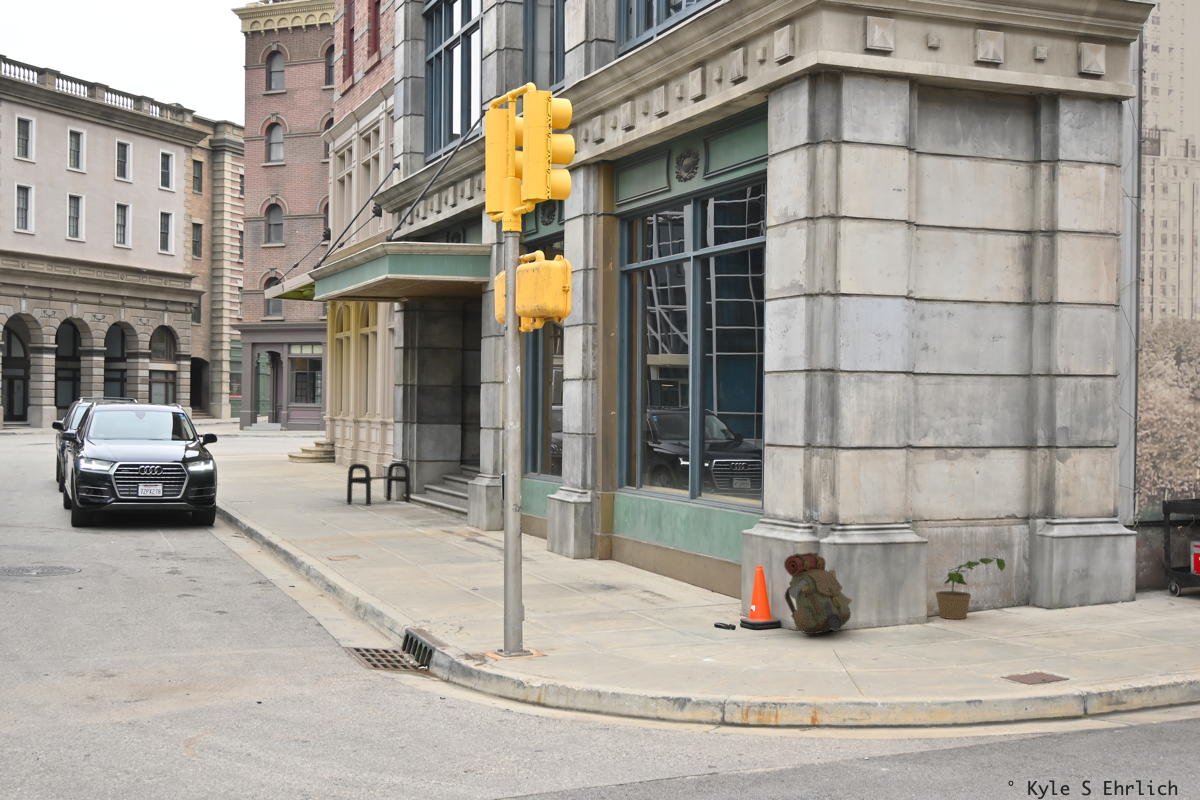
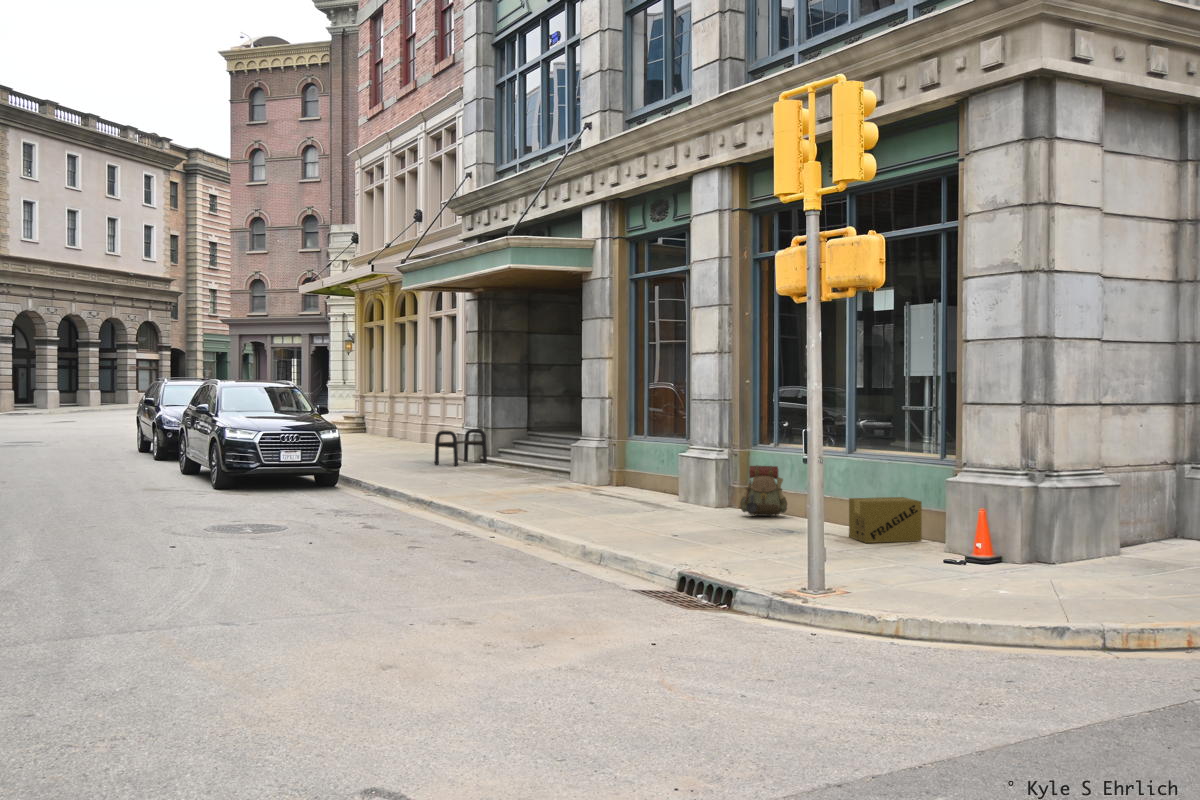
cardboard box: none [661,549,734,601] -> present [849,497,922,543]
backpack: present [784,553,852,634] -> present [740,465,787,516]
potted plant: present [936,558,1005,619] -> none [1115,499,1183,552]

